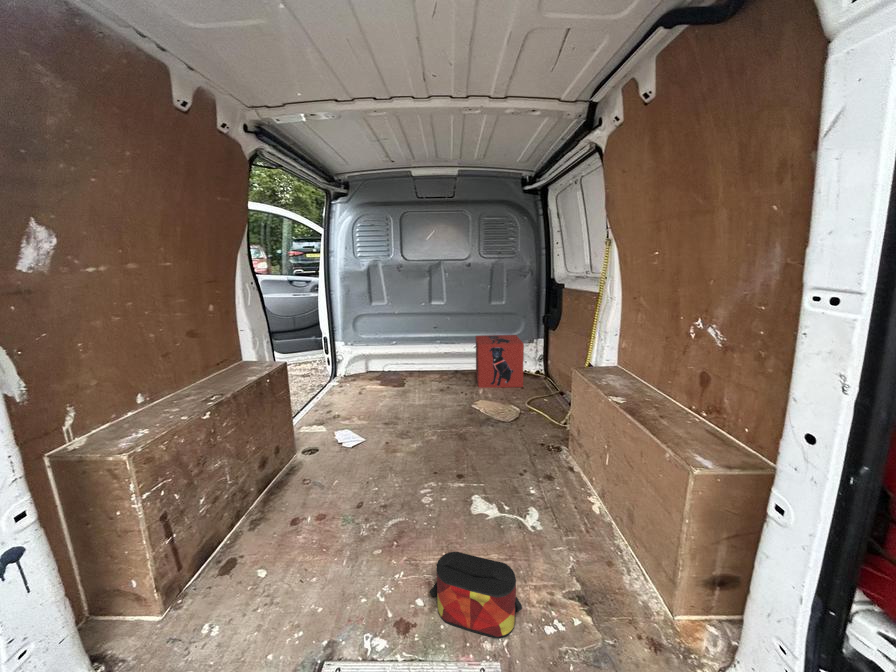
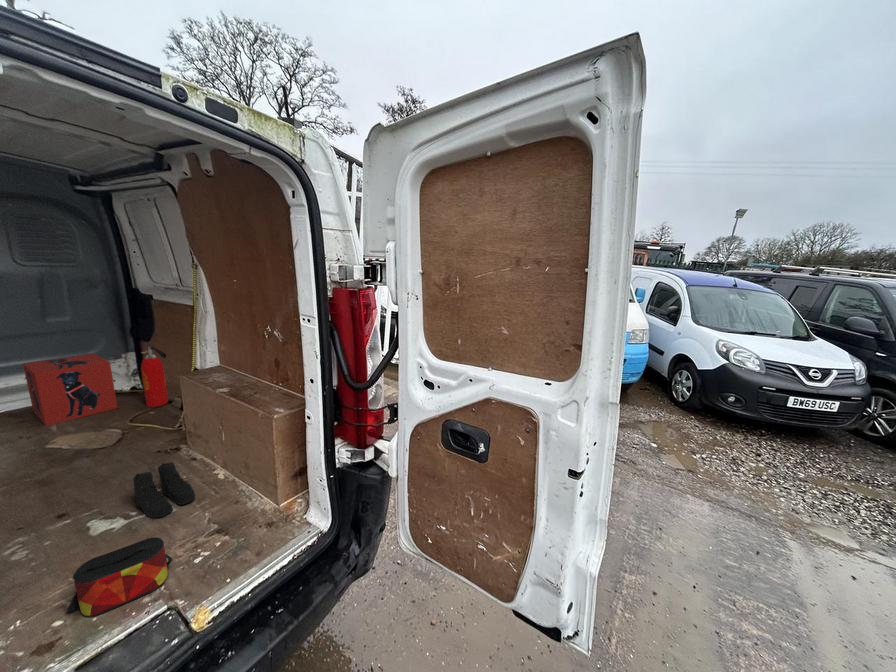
fire extinguisher: none [543,335,566,394] -> present [141,347,168,407]
boots: none [511,463,564,529] -> present [133,462,195,518]

